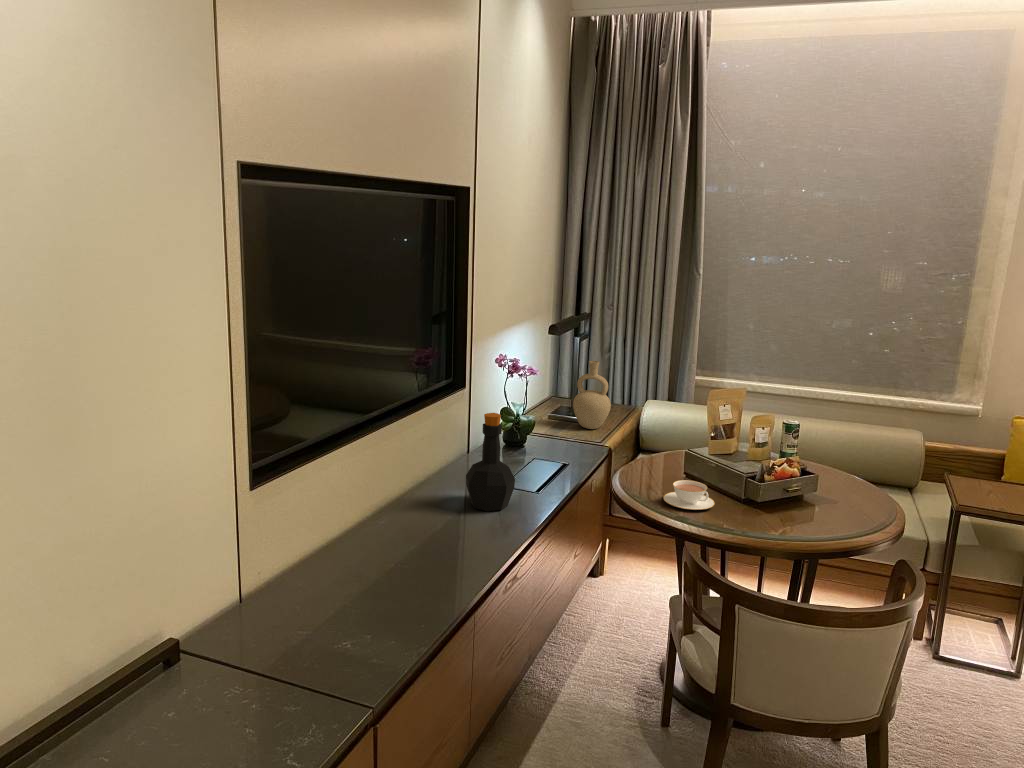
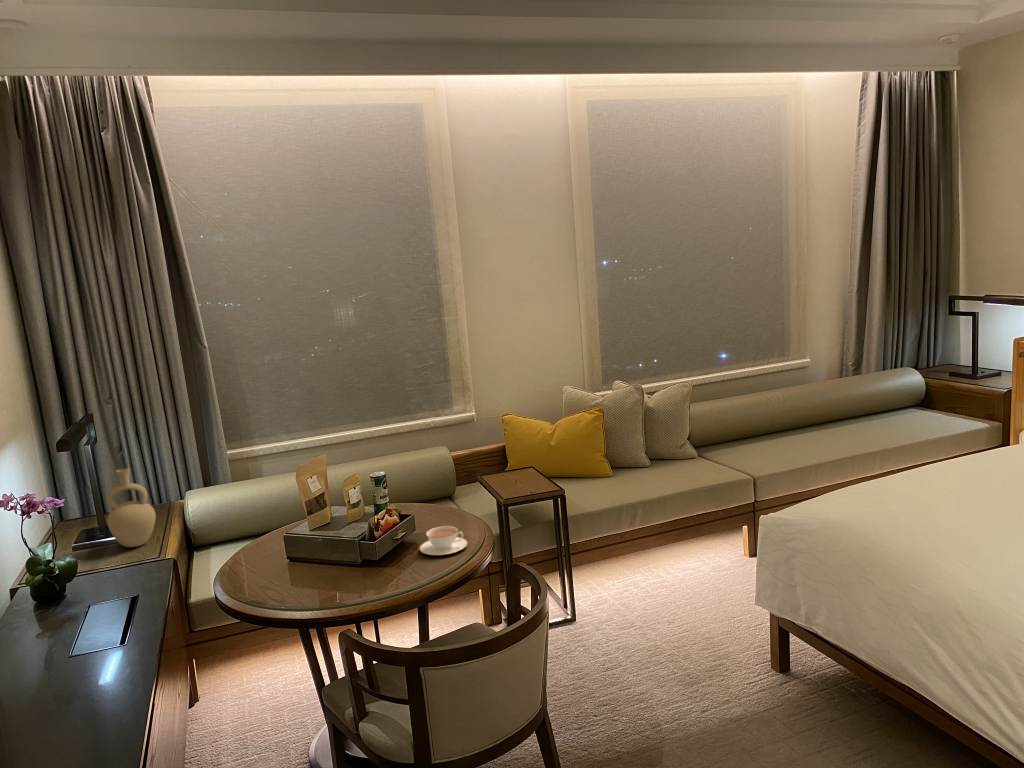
bottle: present [466,413,515,511] -> none [29,570,102,698]
teacup: present [663,480,715,510] -> present [420,526,468,555]

